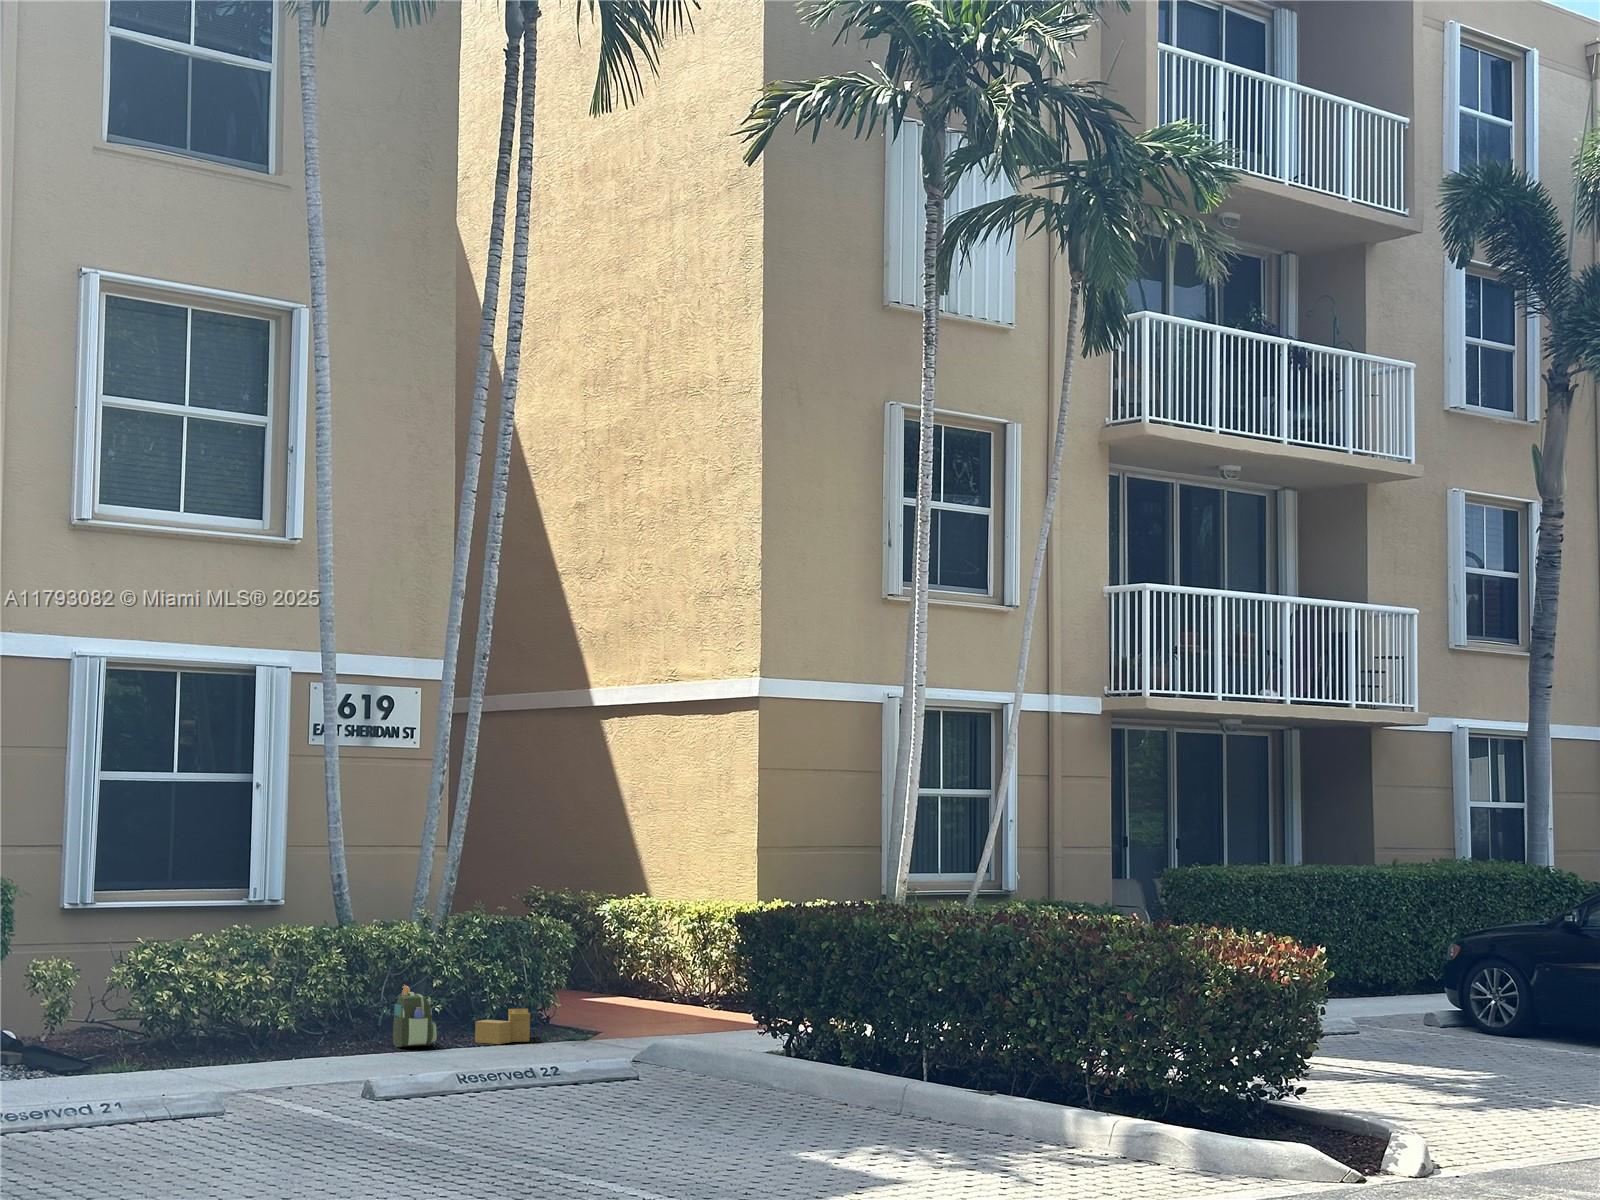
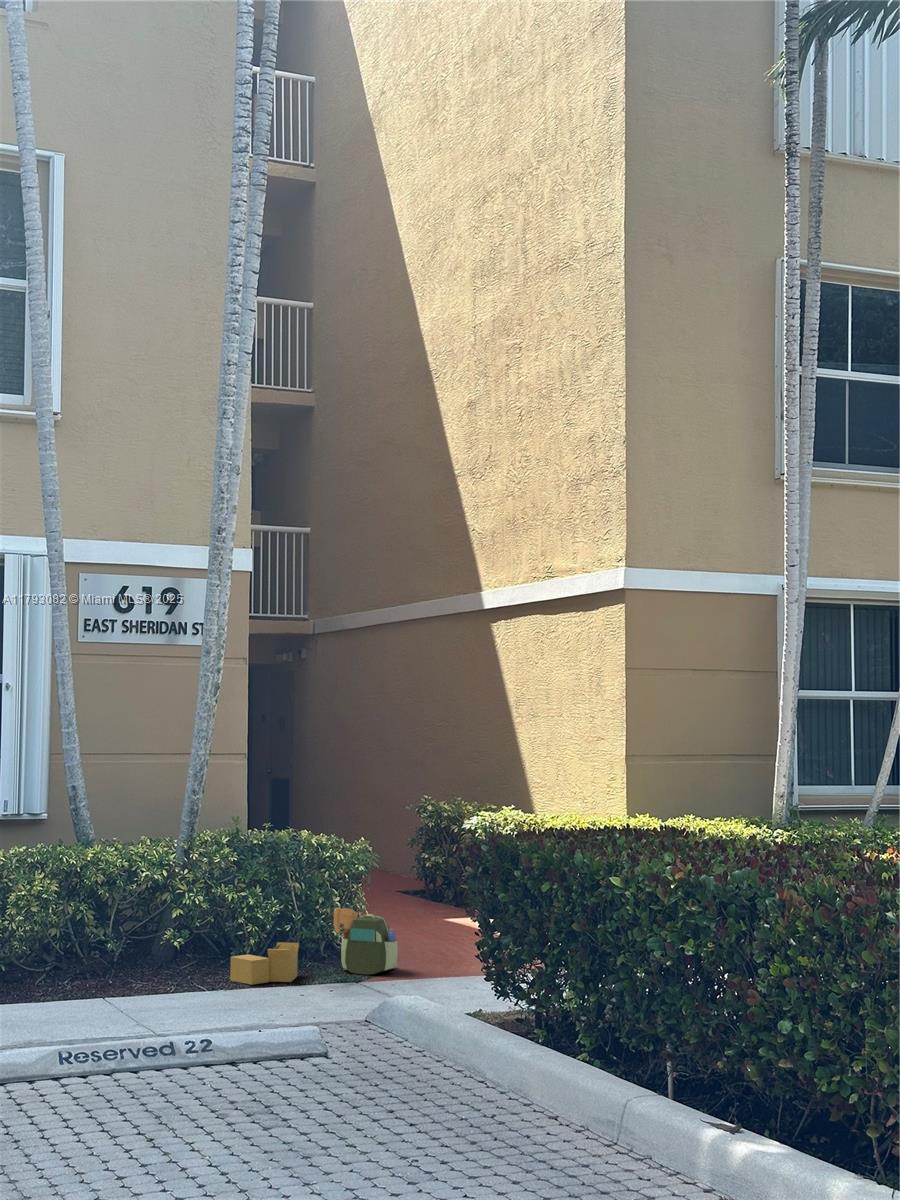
backpack: present [393,985,437,1047] -> present [334,908,398,974]

